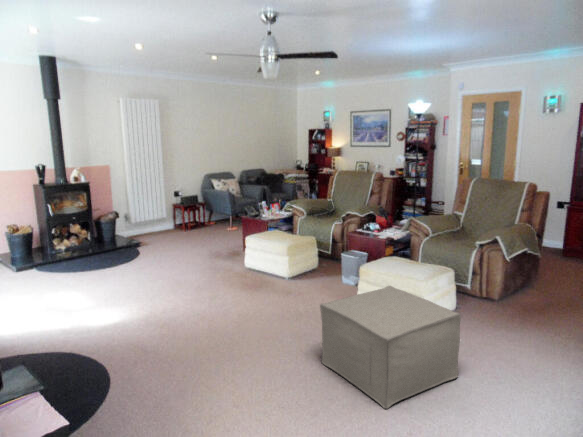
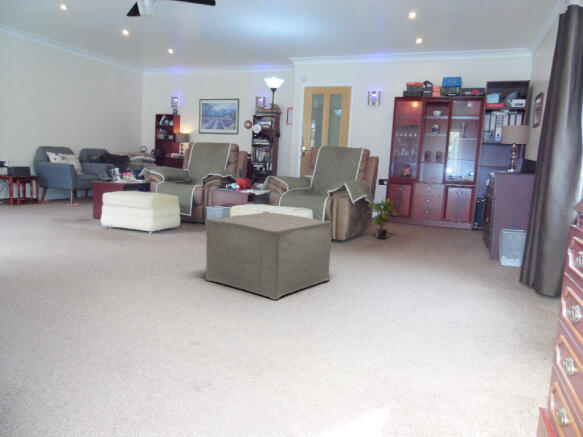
potted plant: none [527,244,573,295] -> present [369,199,398,239]

